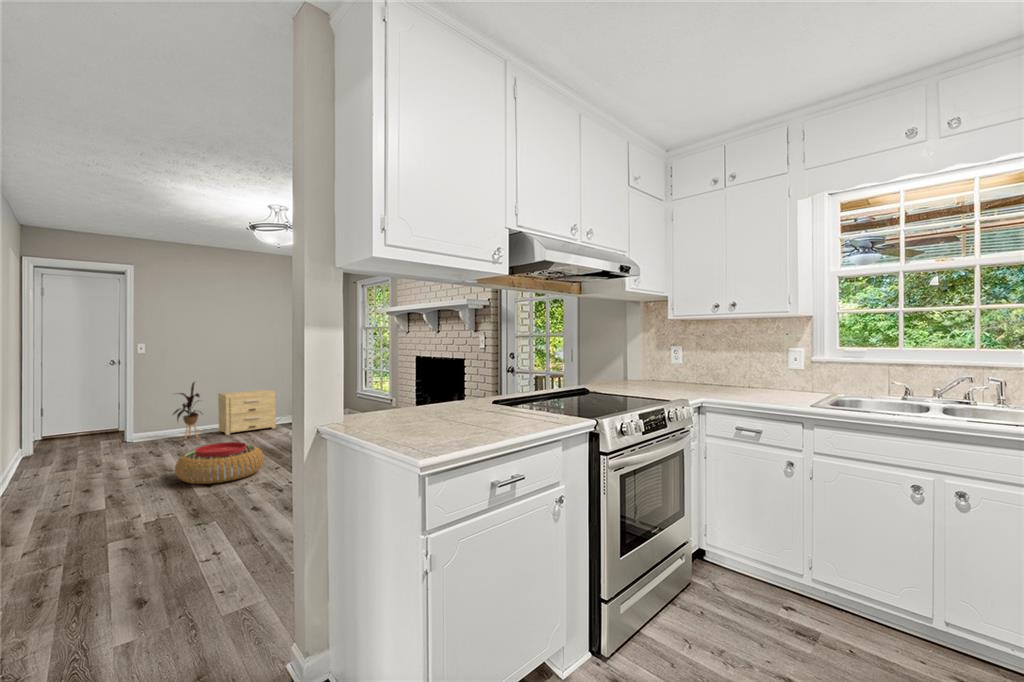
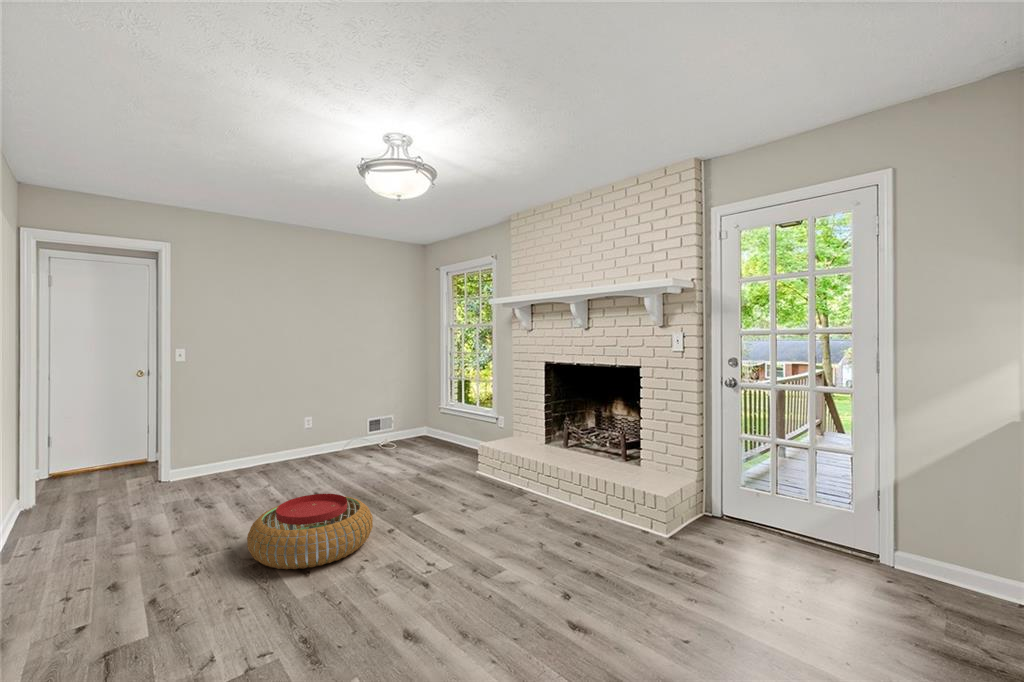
house plant: present [174,382,200,439] -> none [218,397,261,475]
side table: present [218,390,276,435] -> none [276,405,348,468]

